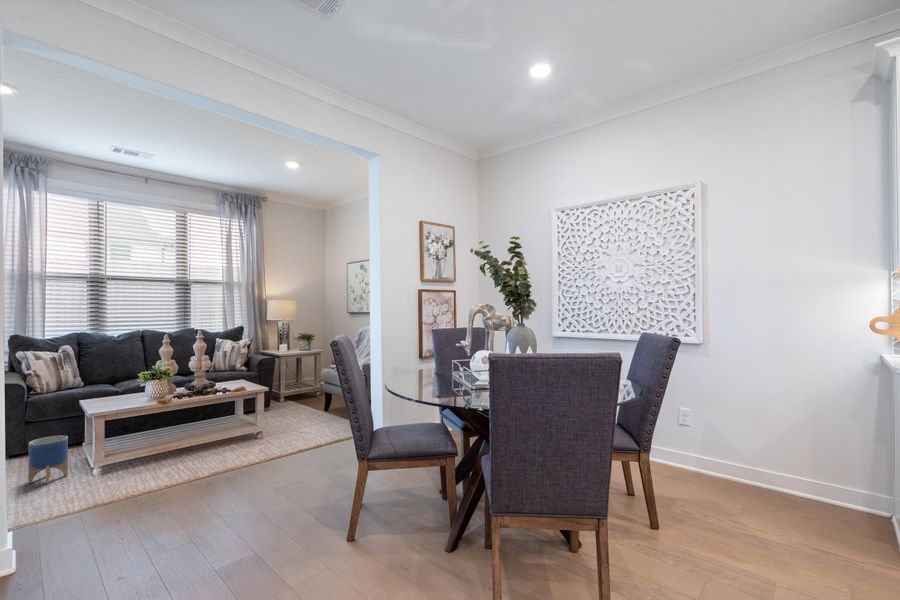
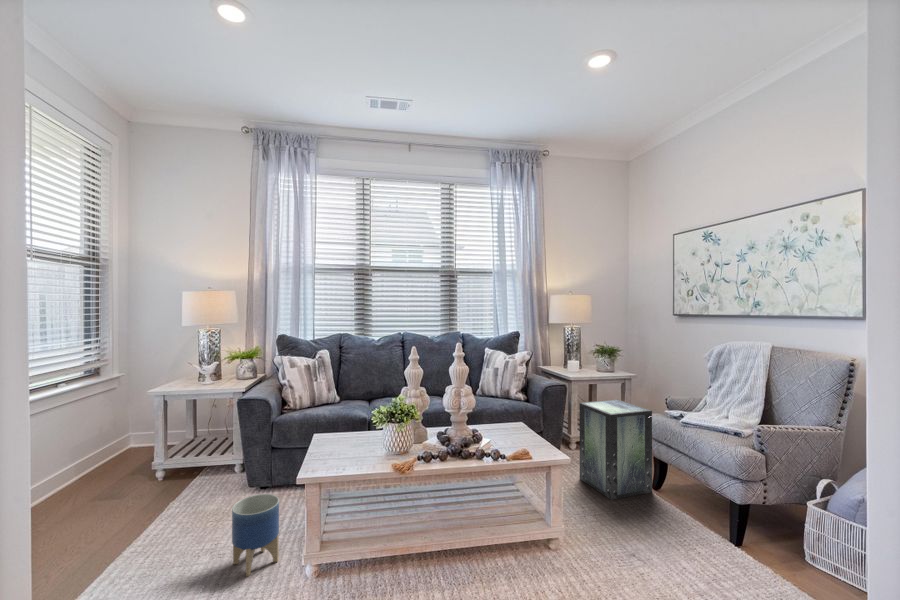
storage box: none [284,363,325,418] -> present [579,400,652,500]

